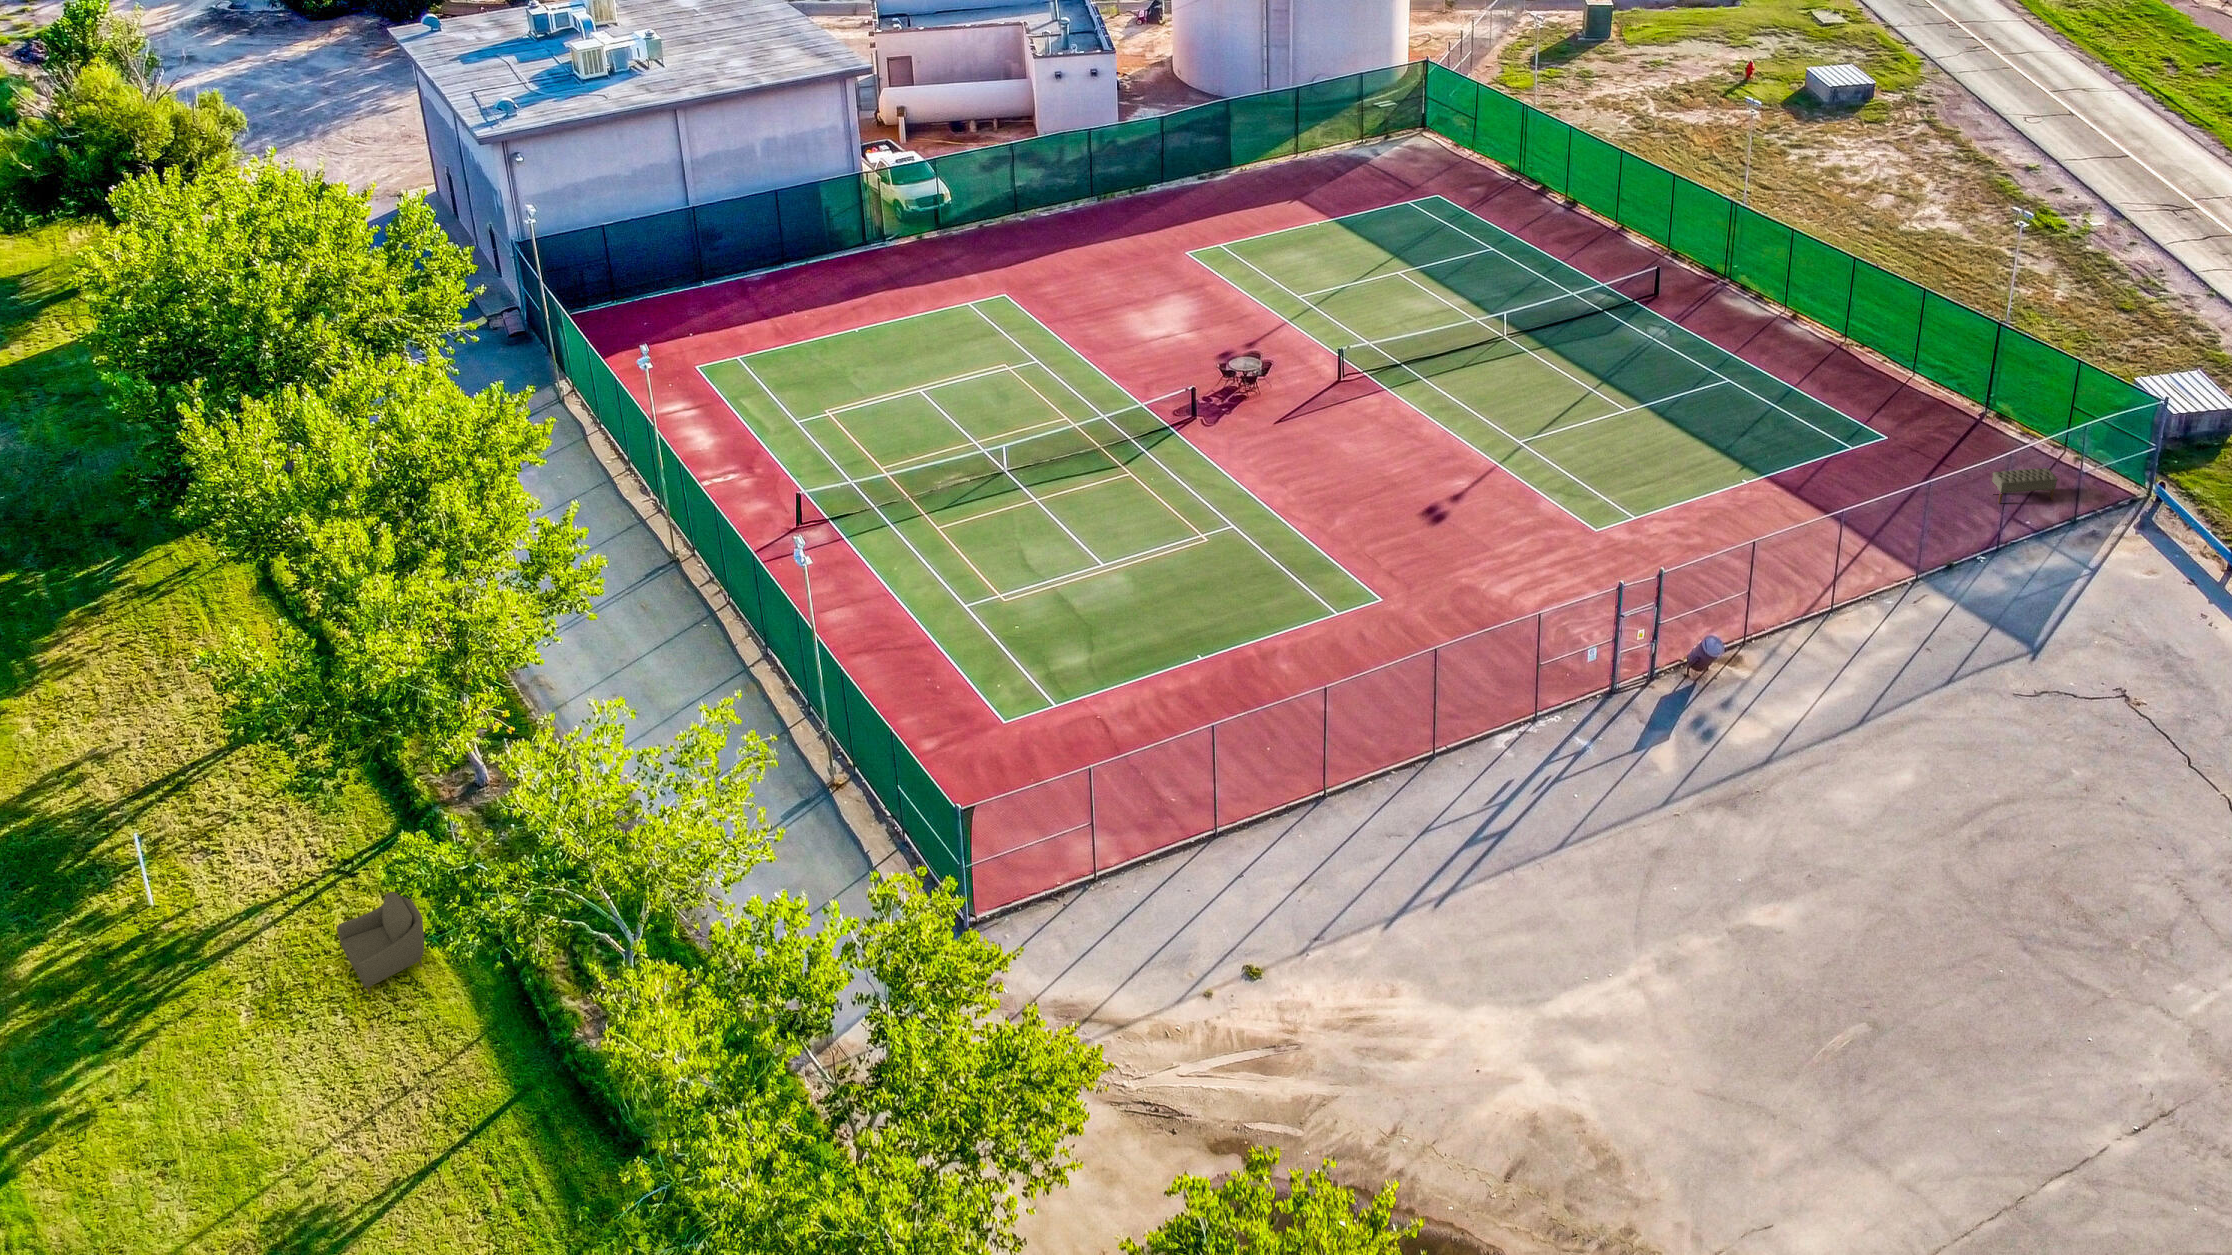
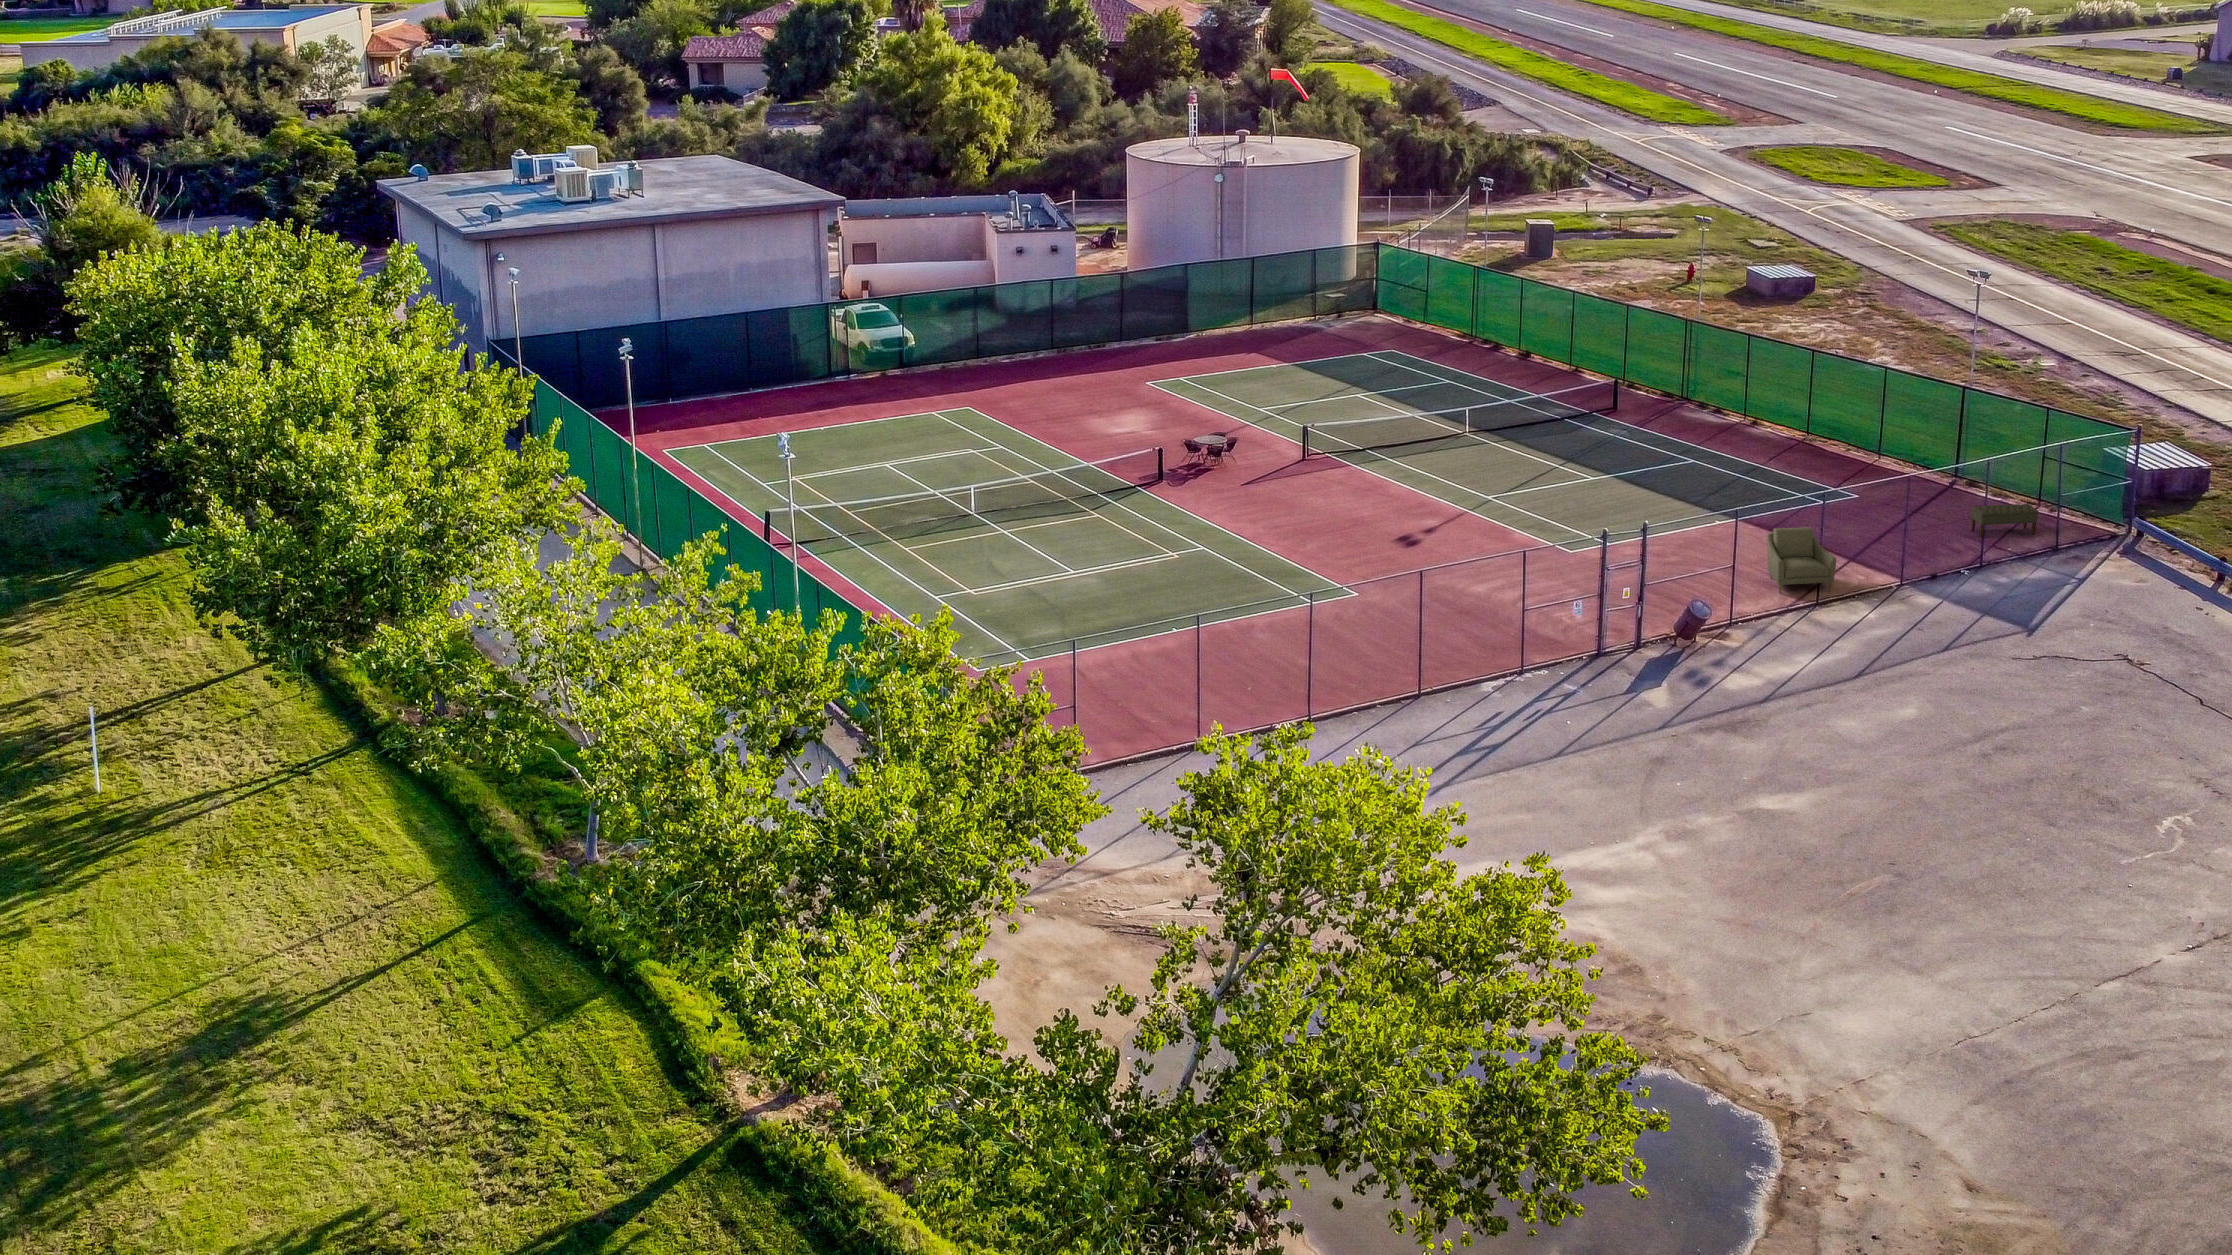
chair: present [337,891,424,995] -> present [1767,527,1837,593]

